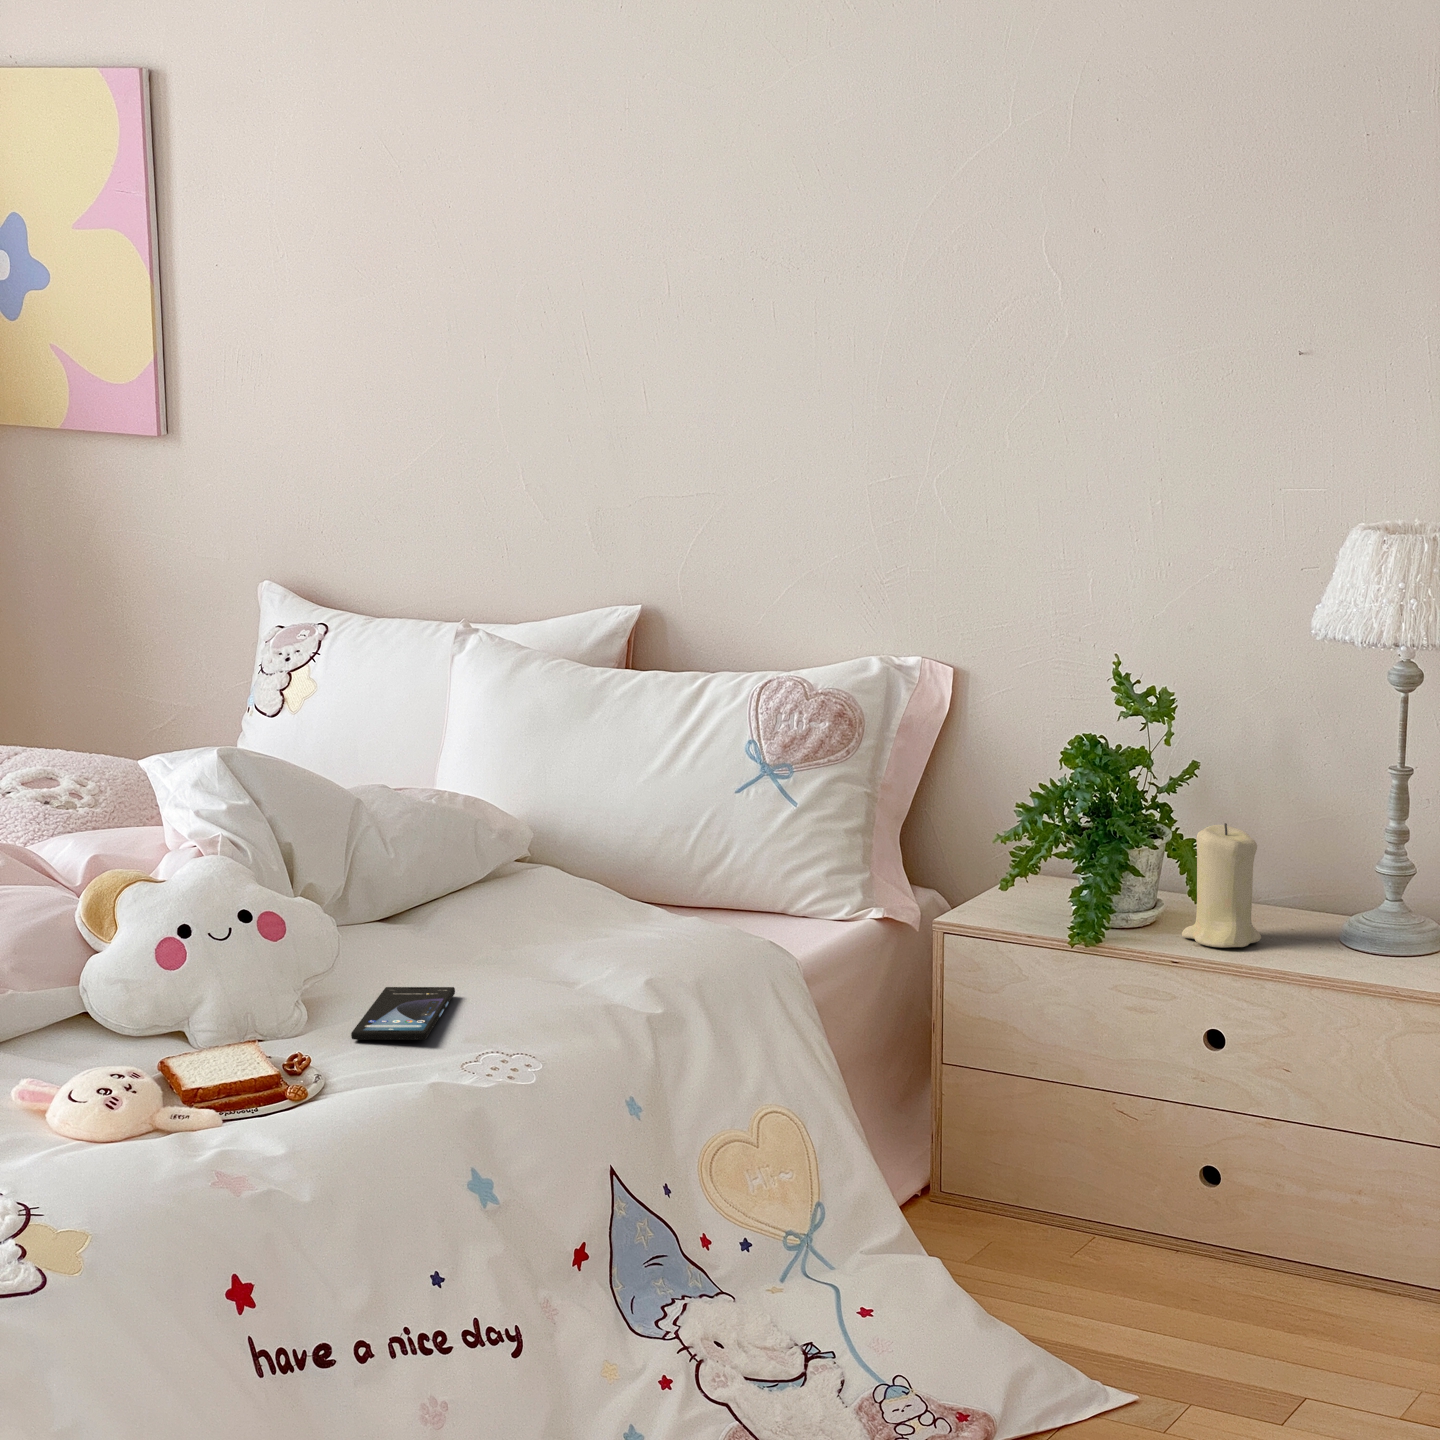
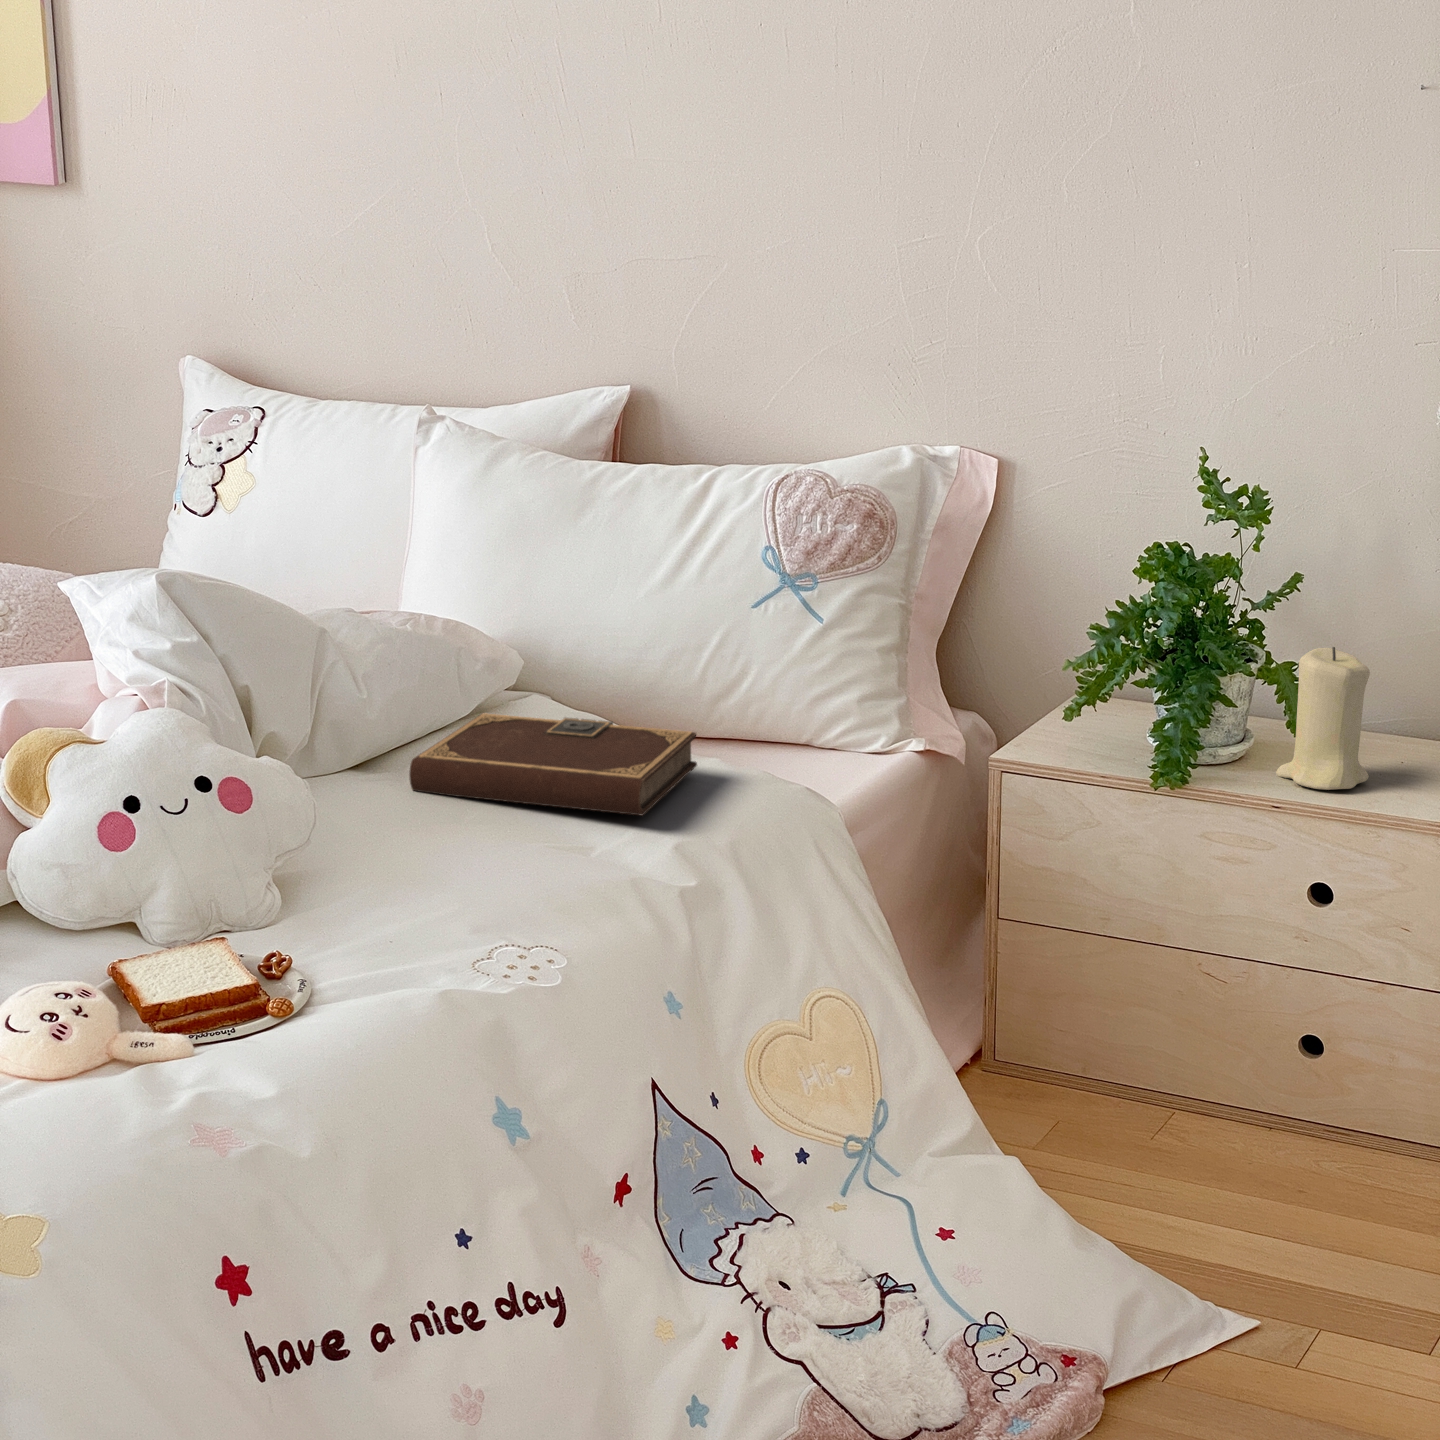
notebook: none [426,875,674,956] -> present [409,714,697,816]
smartphone: present [351,987,455,1040] -> none [338,862,455,935]

